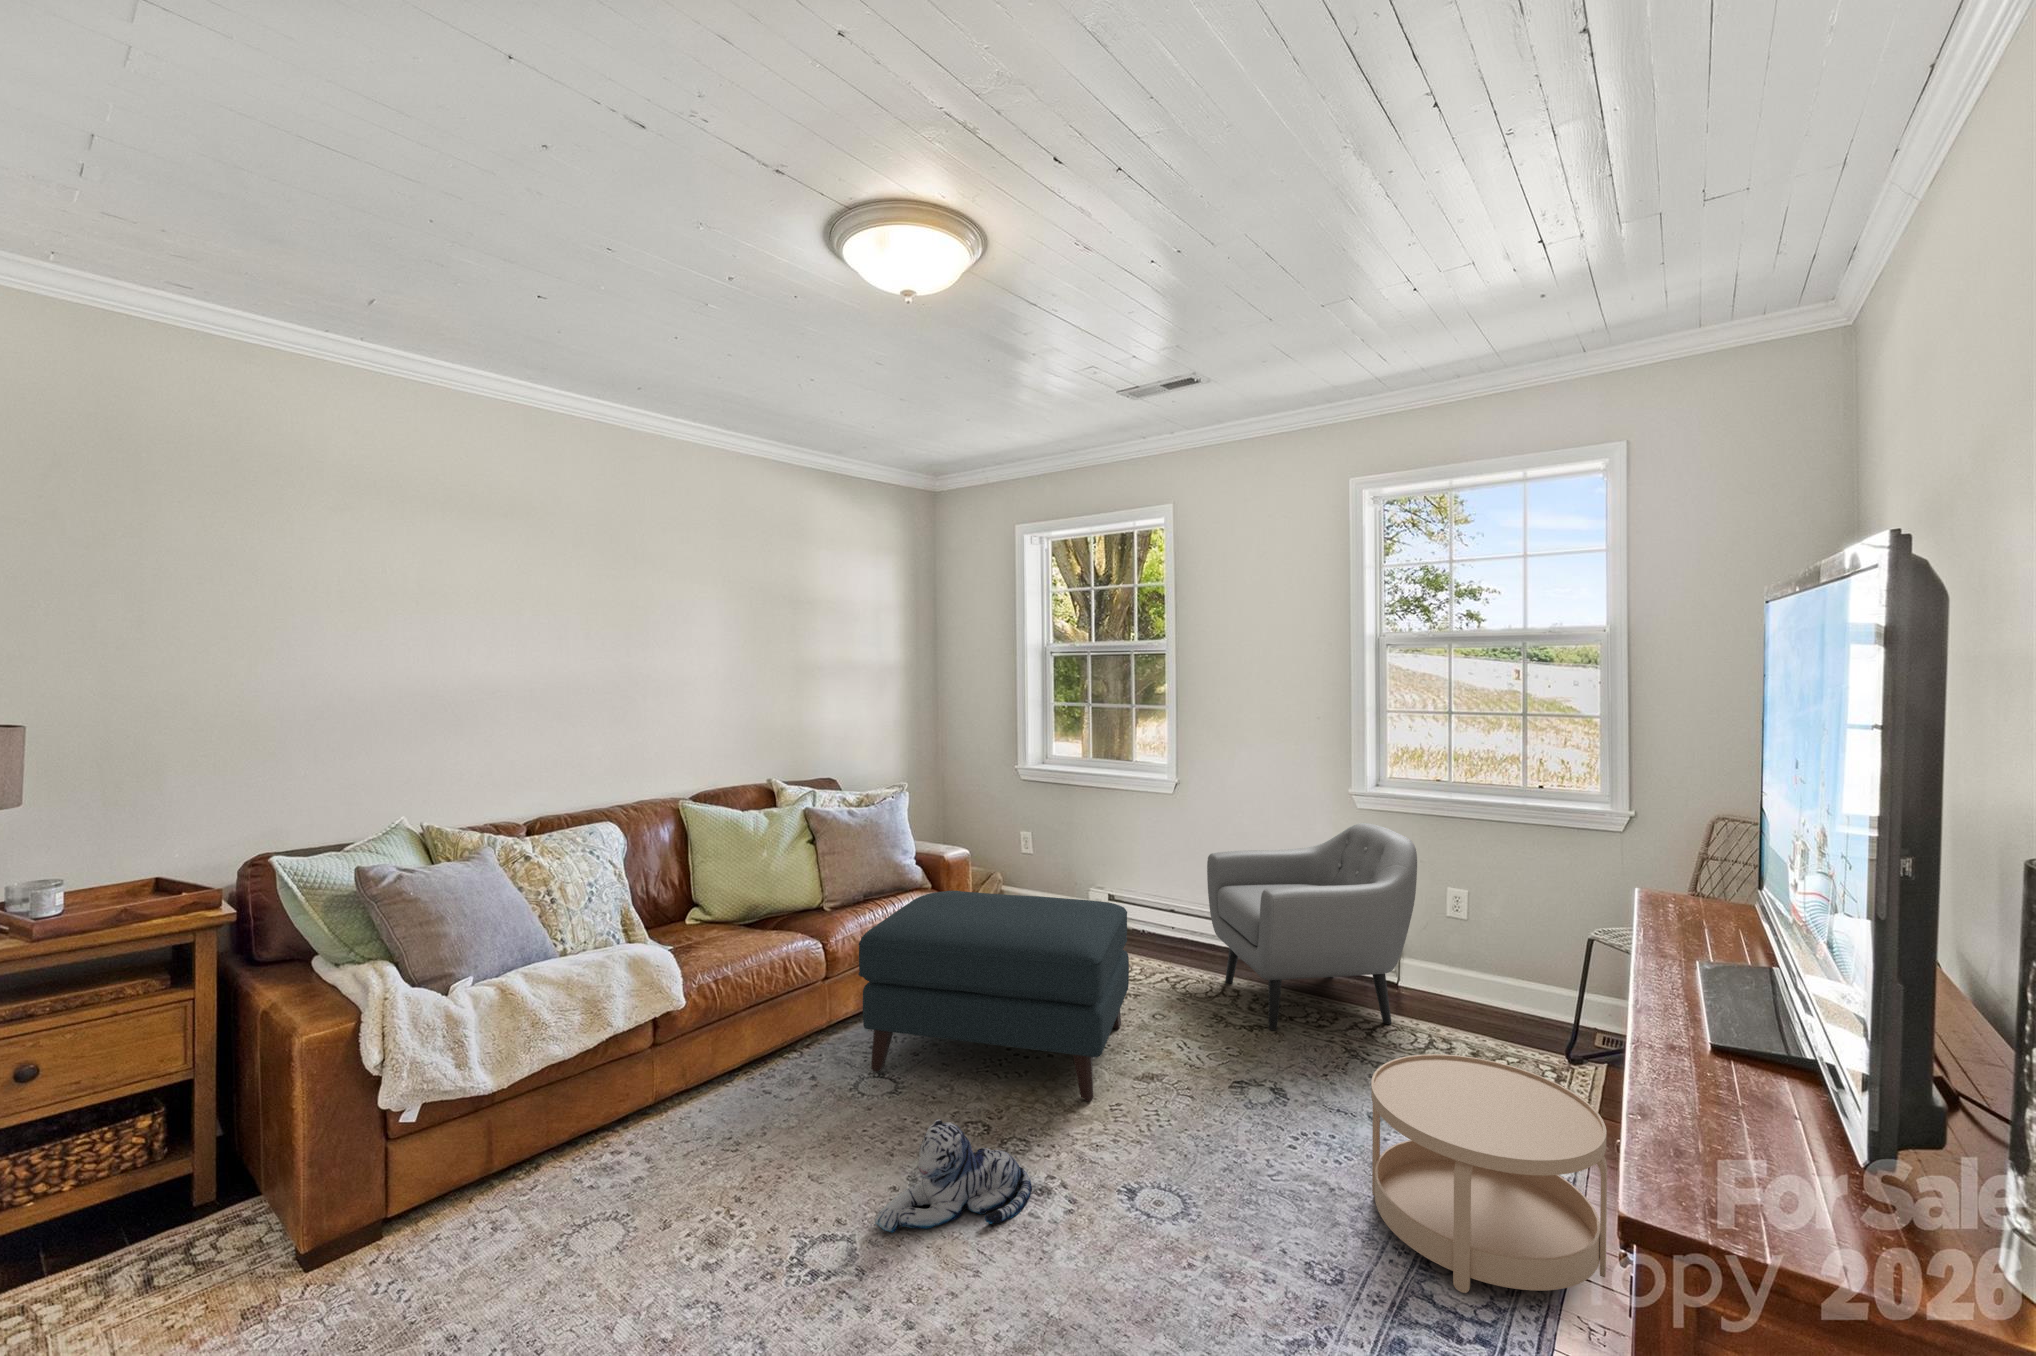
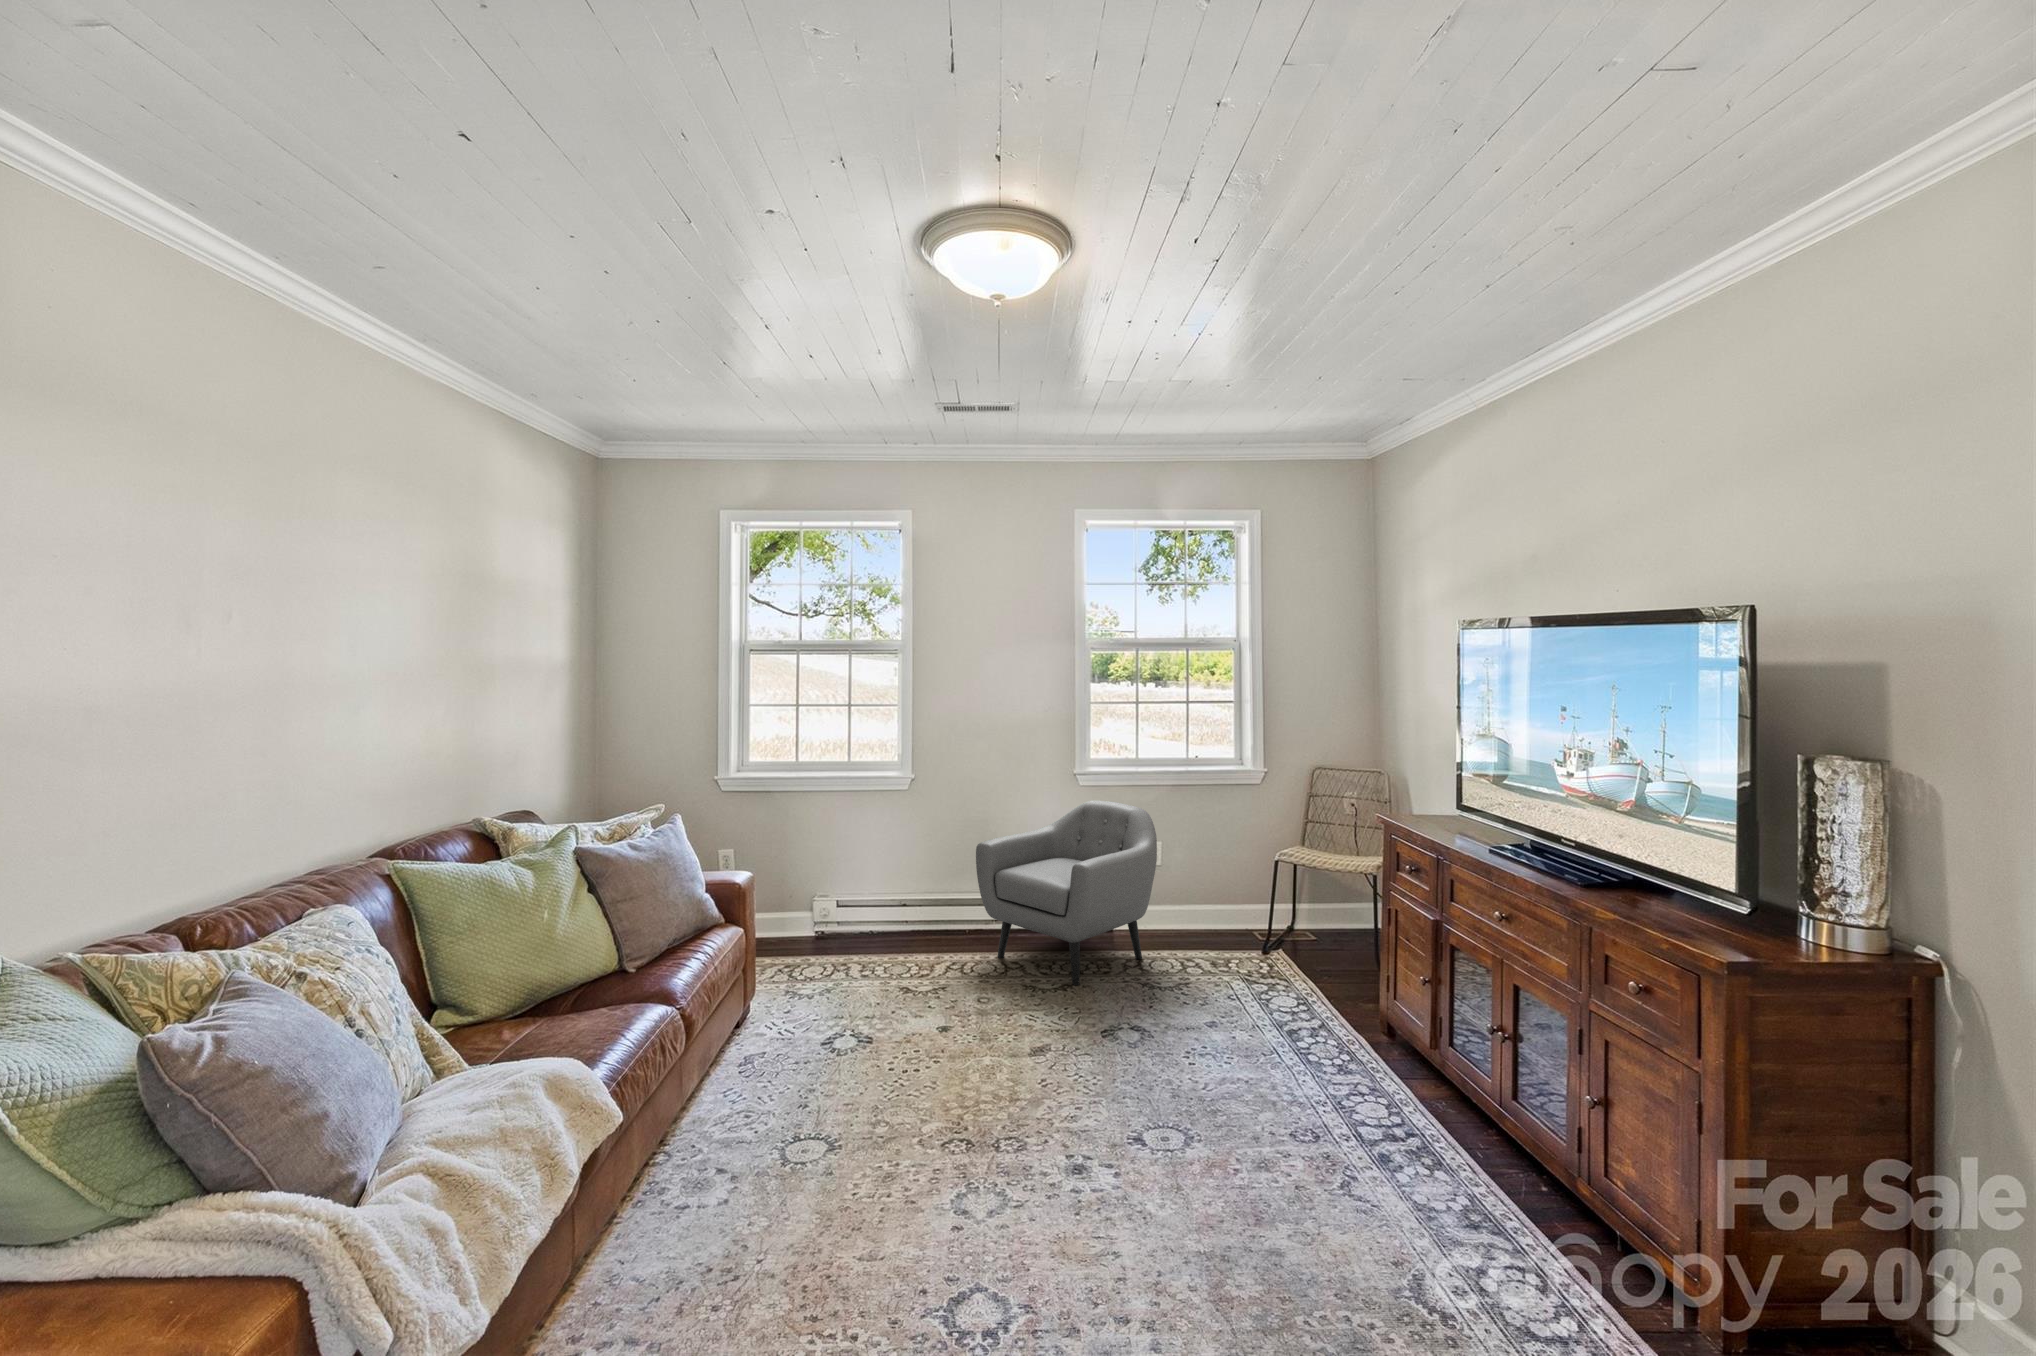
ottoman: present [858,891,1129,1101] -> none [755,899,1033,1133]
side table: present [1371,1054,1607,1293] -> none [1266,955,1424,1114]
plush toy: present [875,1119,1032,1233] -> none [983,1131,1084,1261]

